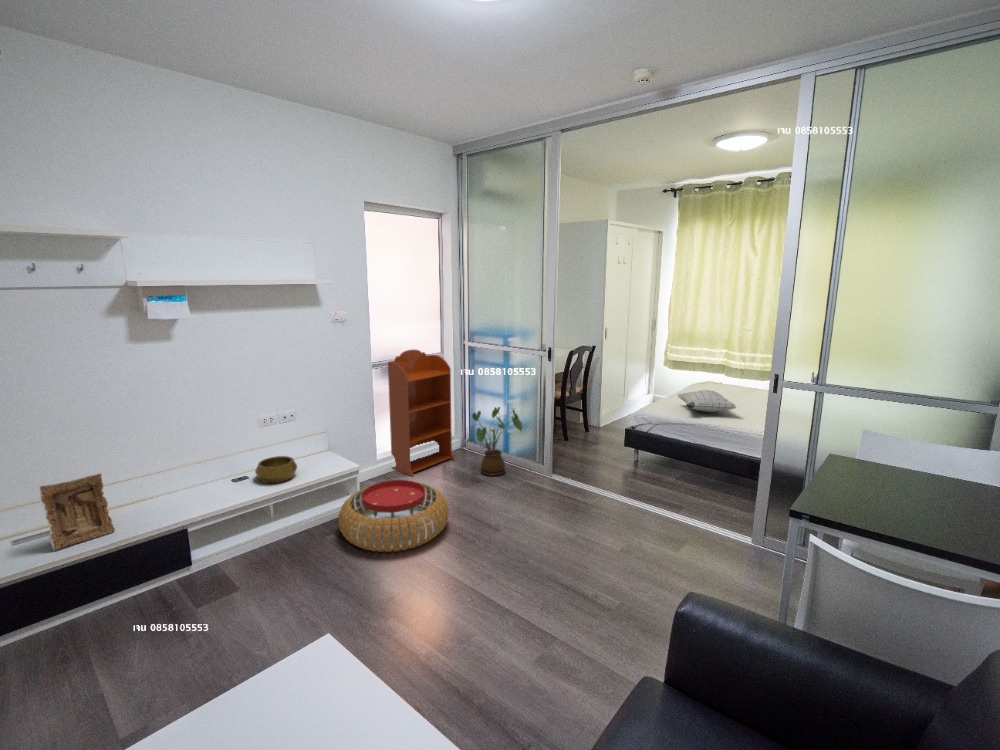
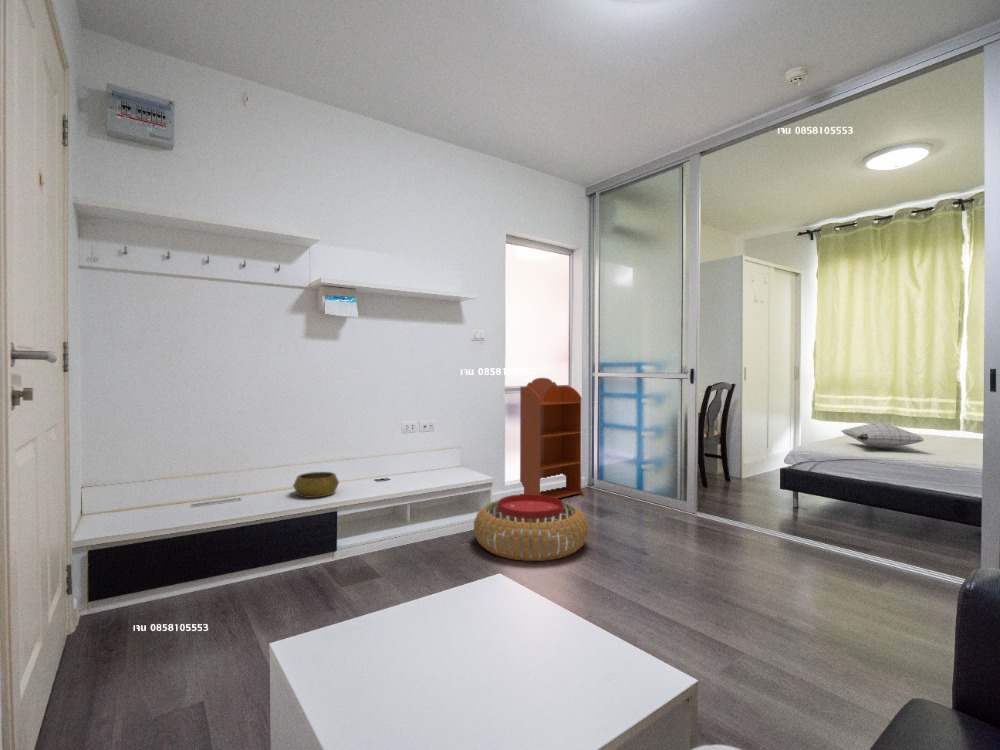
house plant: present [467,407,522,476] -> none [599,435,661,509]
decorative bowl: present [255,456,297,483] -> present [293,472,339,498]
picture frame: present [40,473,115,550] -> none [221,448,276,512]

